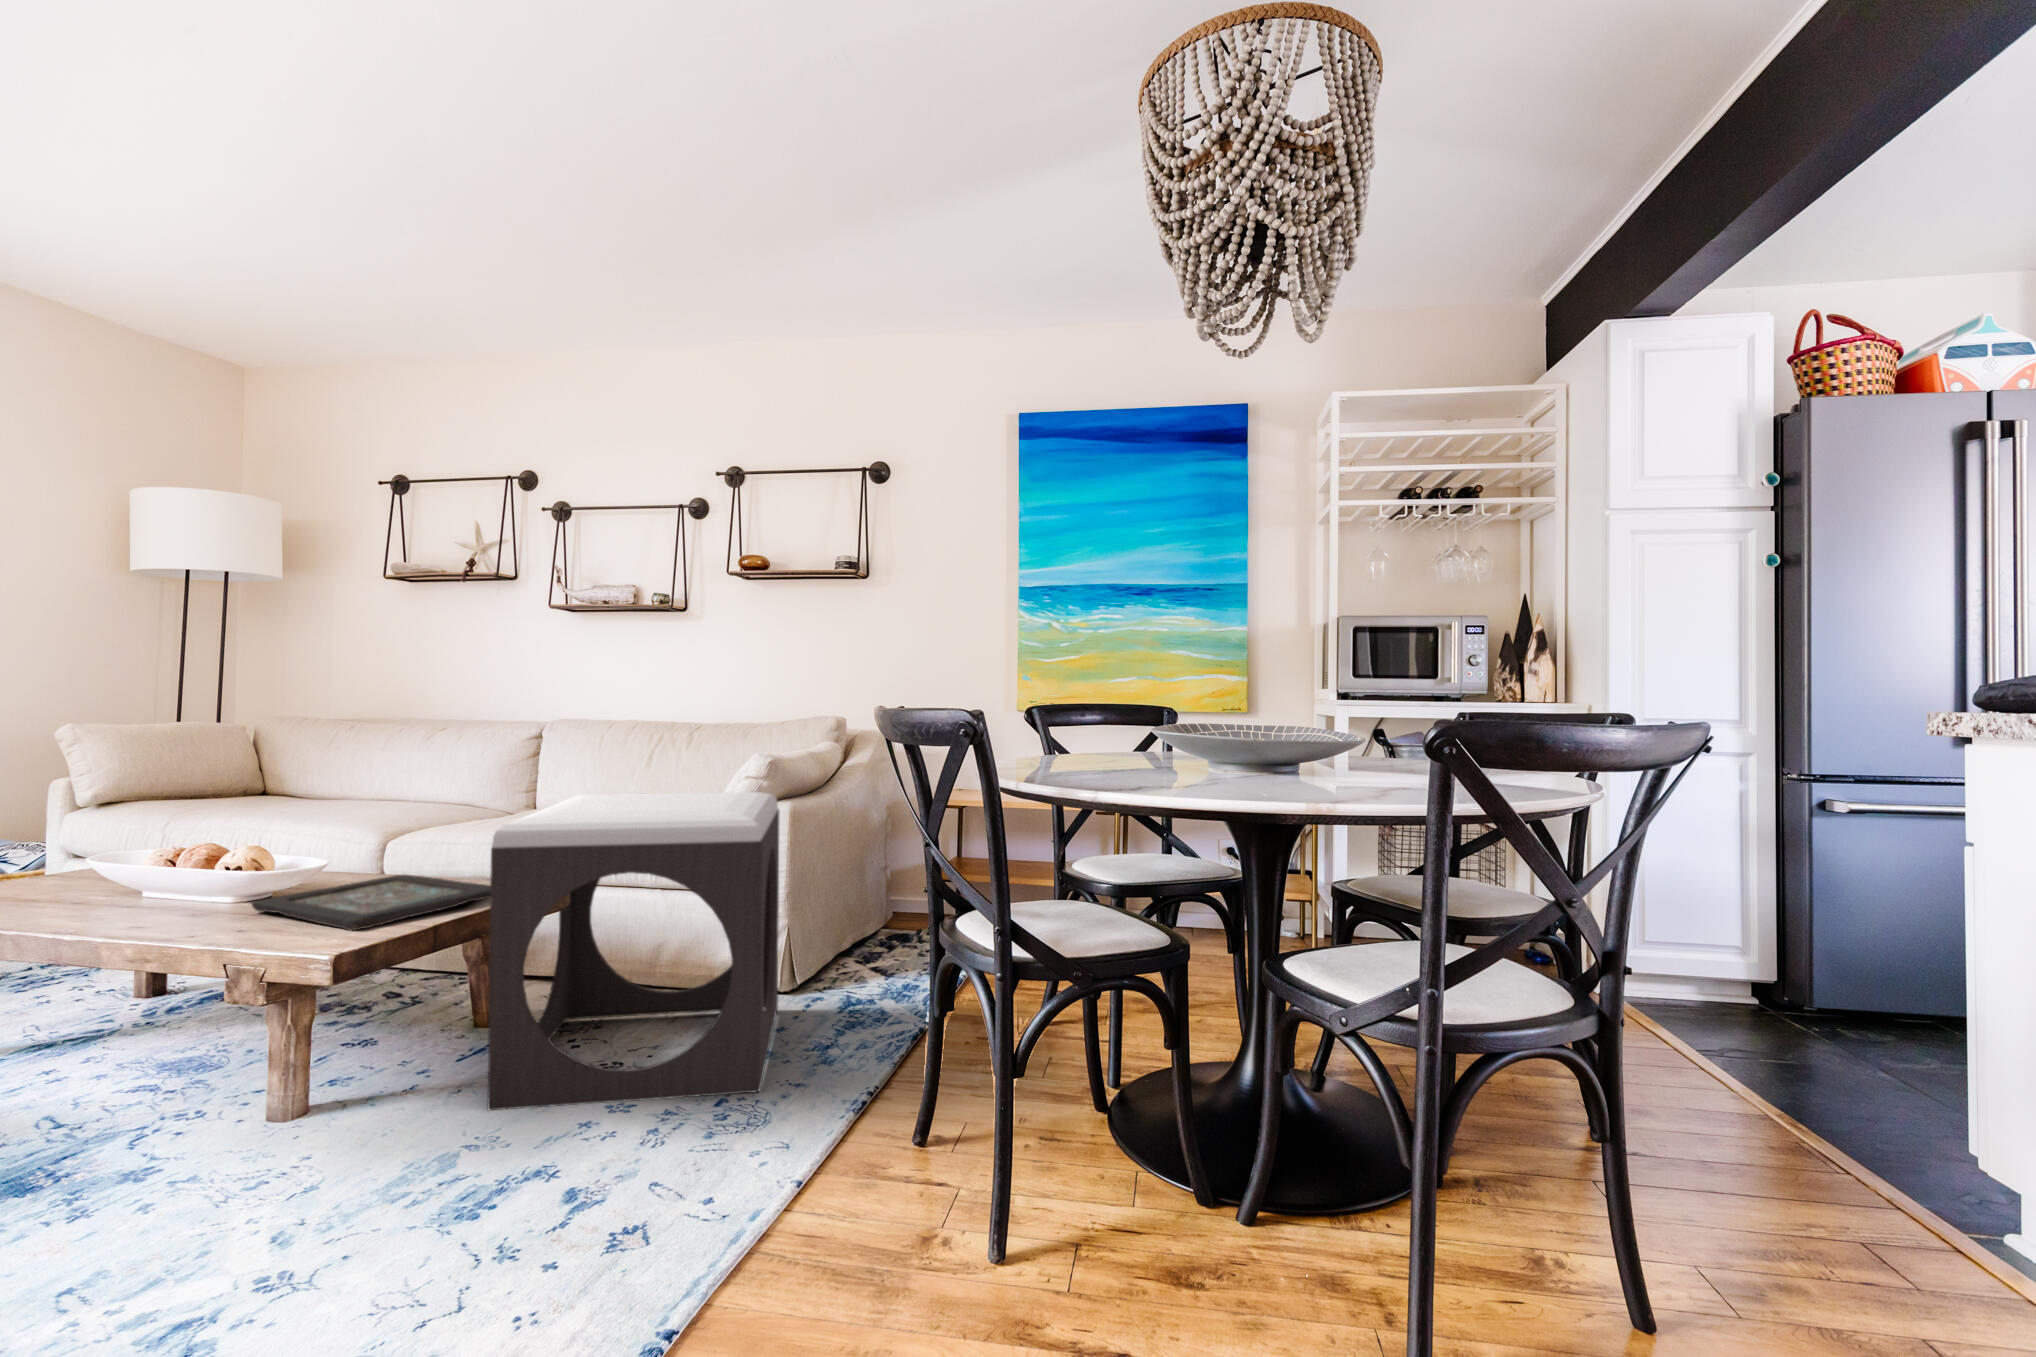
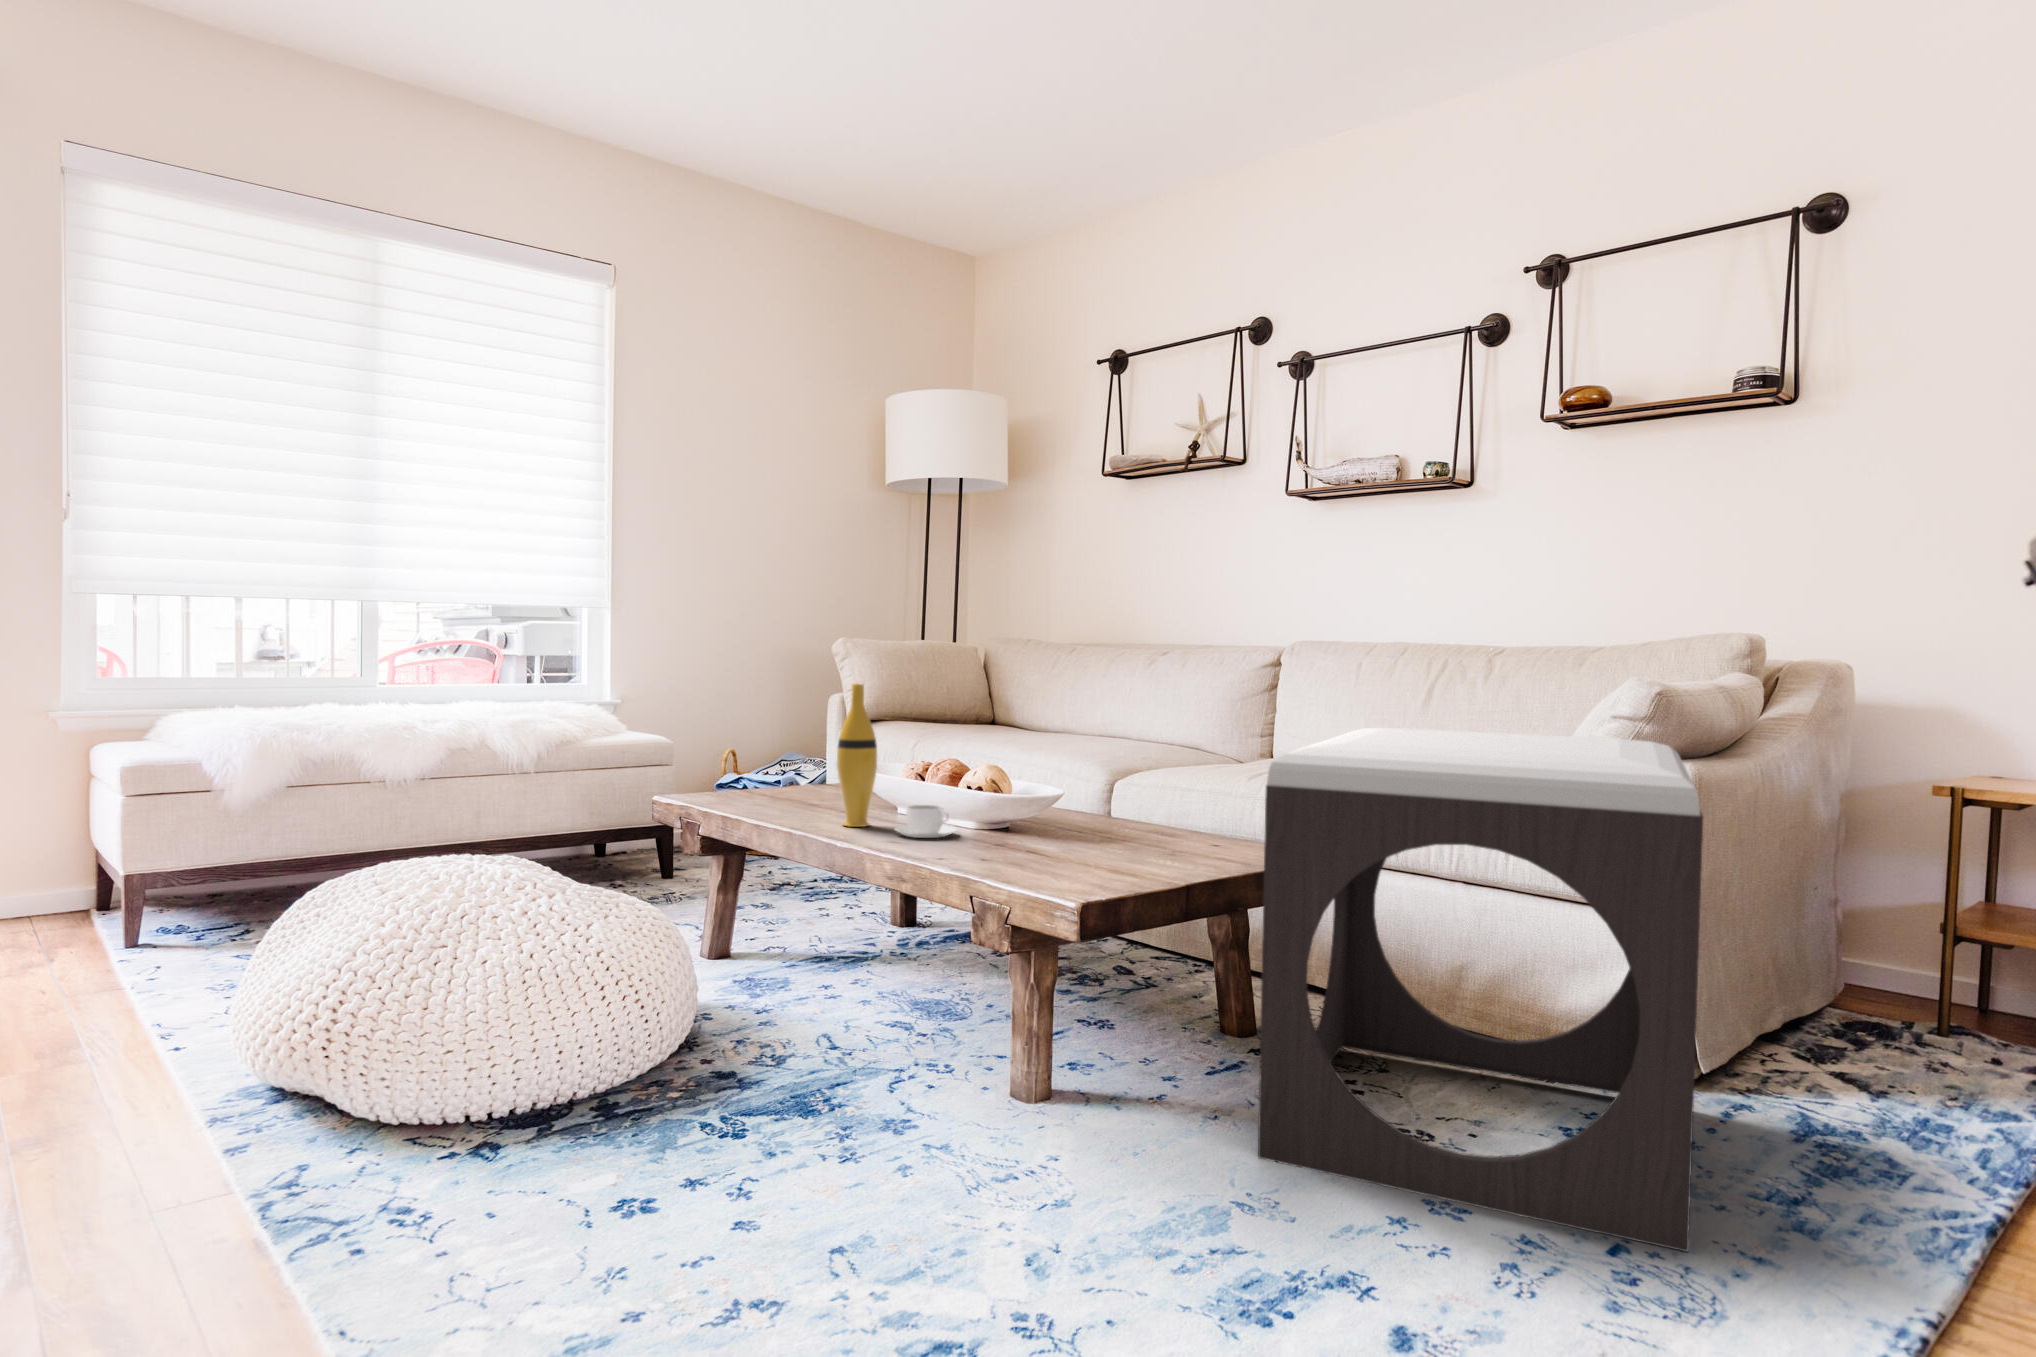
vase: none [68,787,119,918] -> present [837,684,877,827]
decorative tray: present [251,875,490,931] -> none [992,817,1266,878]
coffee cup: none [140,888,213,919] -> present [895,805,956,838]

